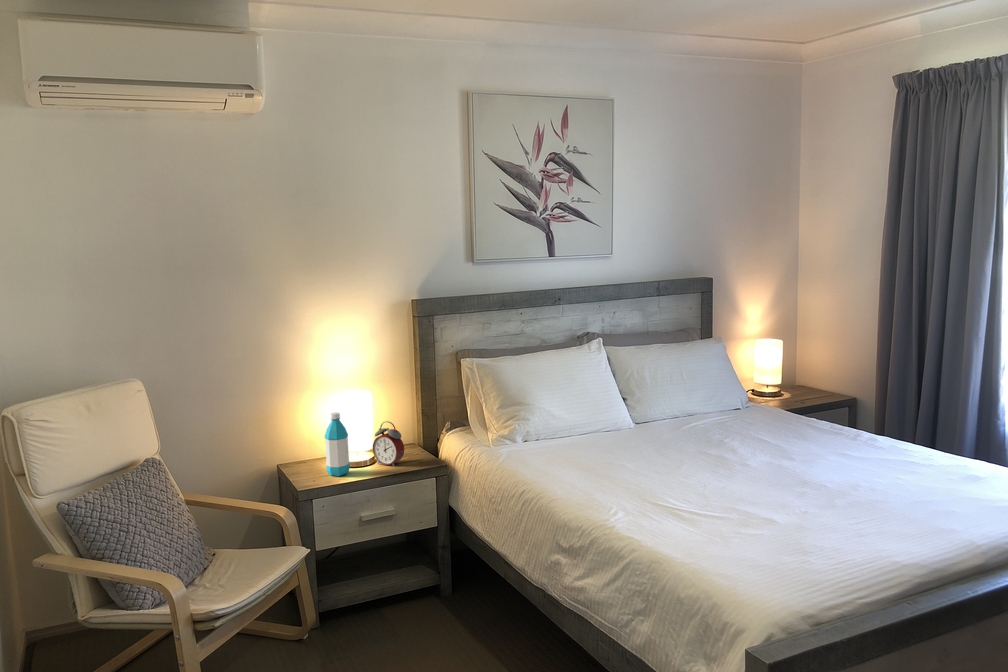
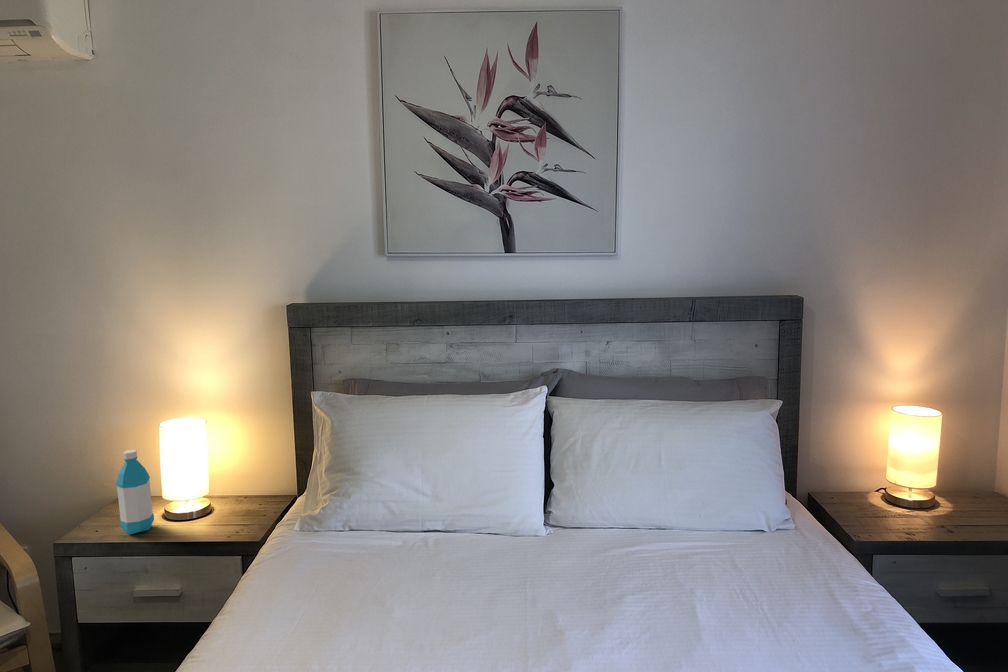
alarm clock: present [373,421,404,466] -> none [199,468,228,530]

